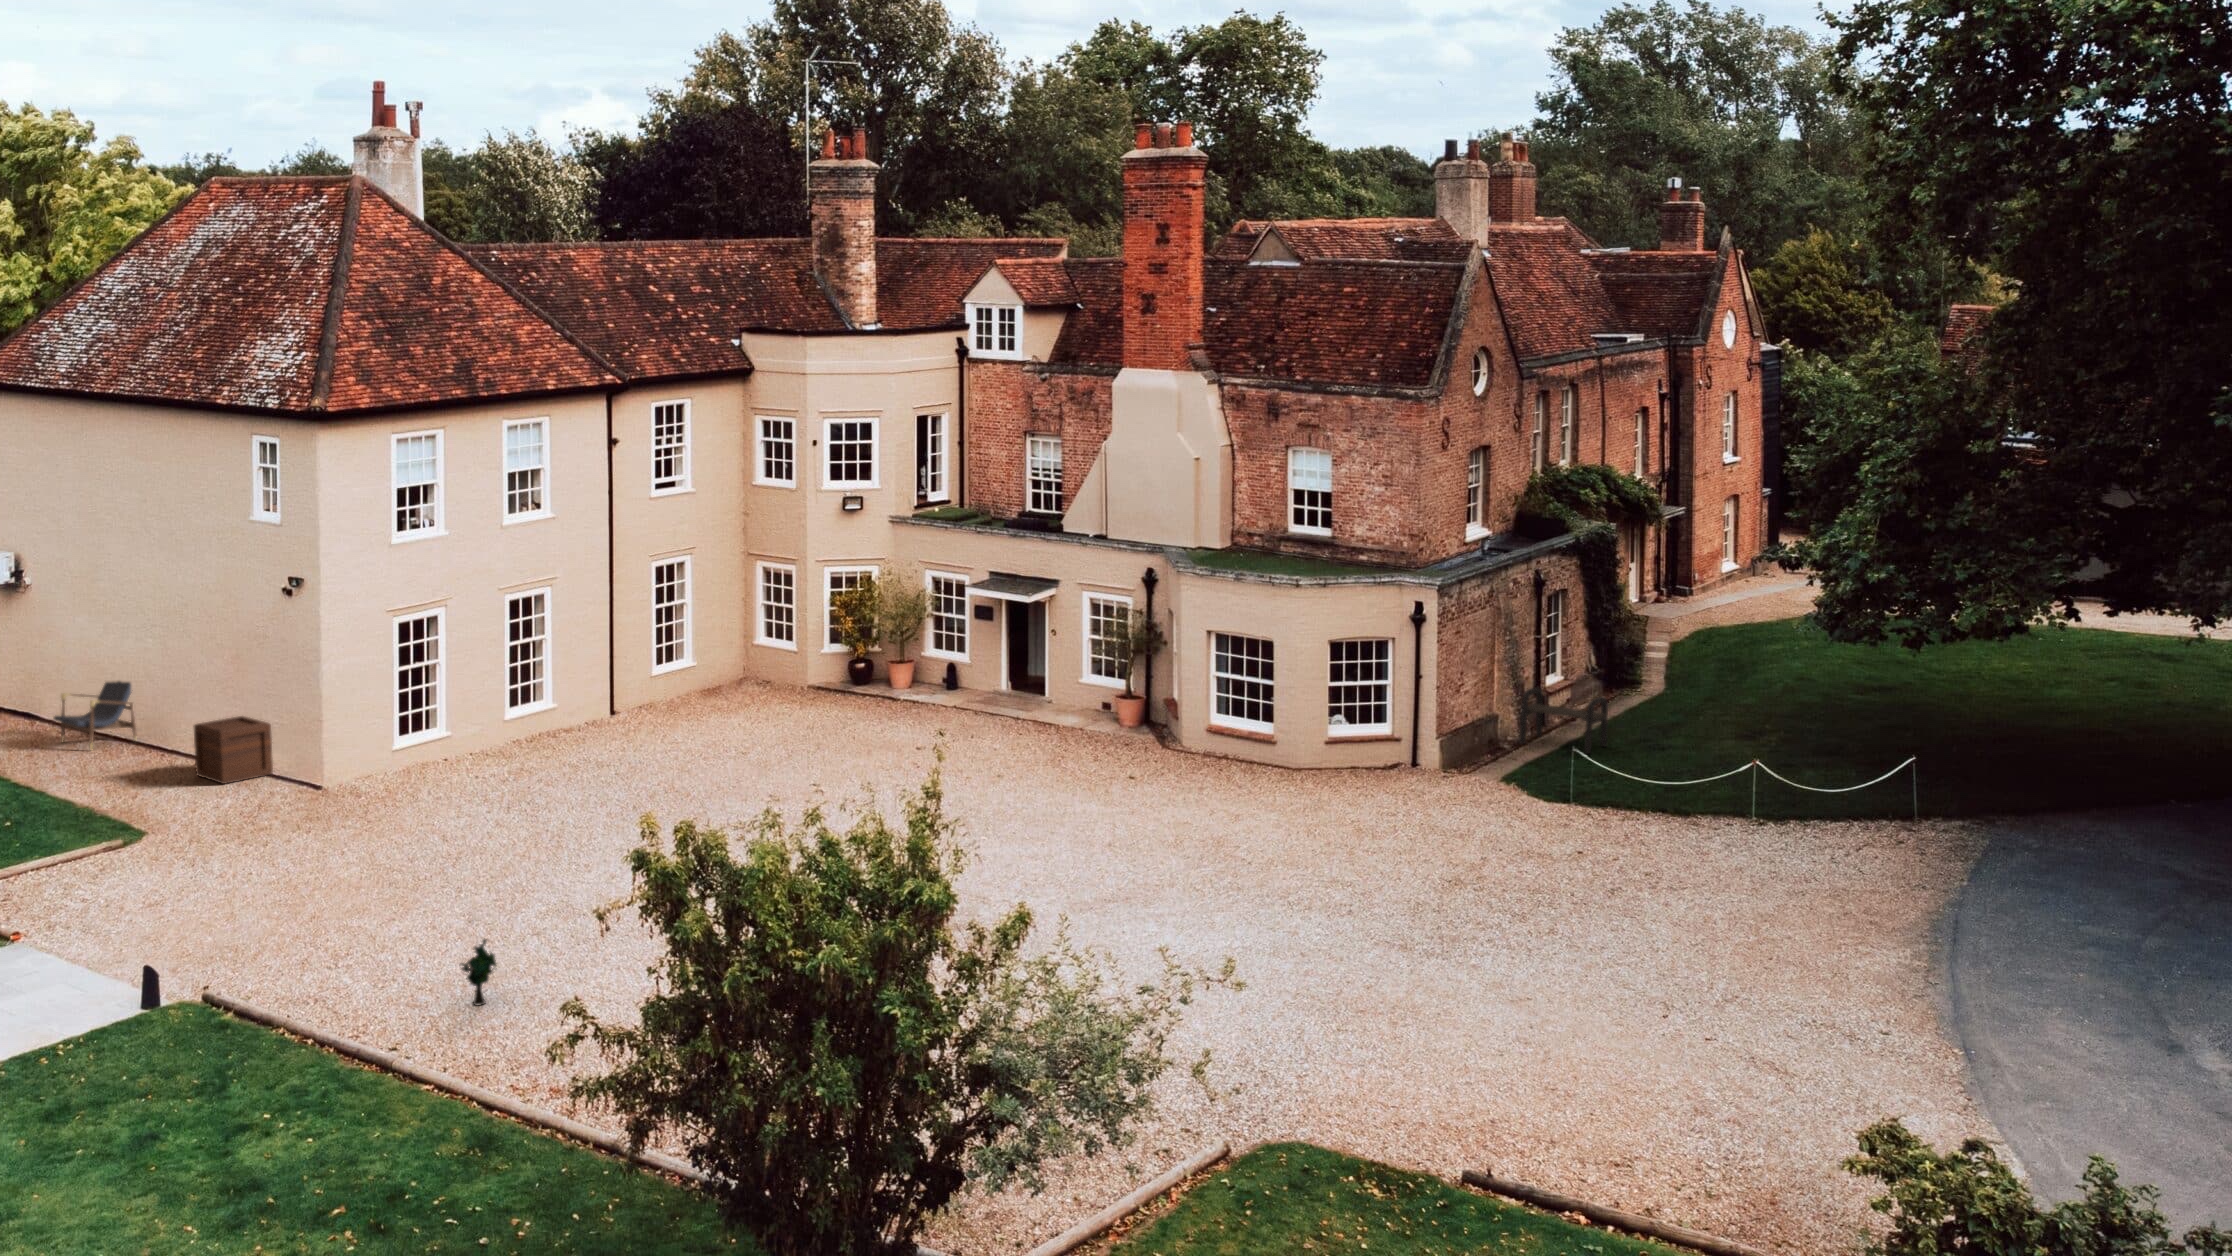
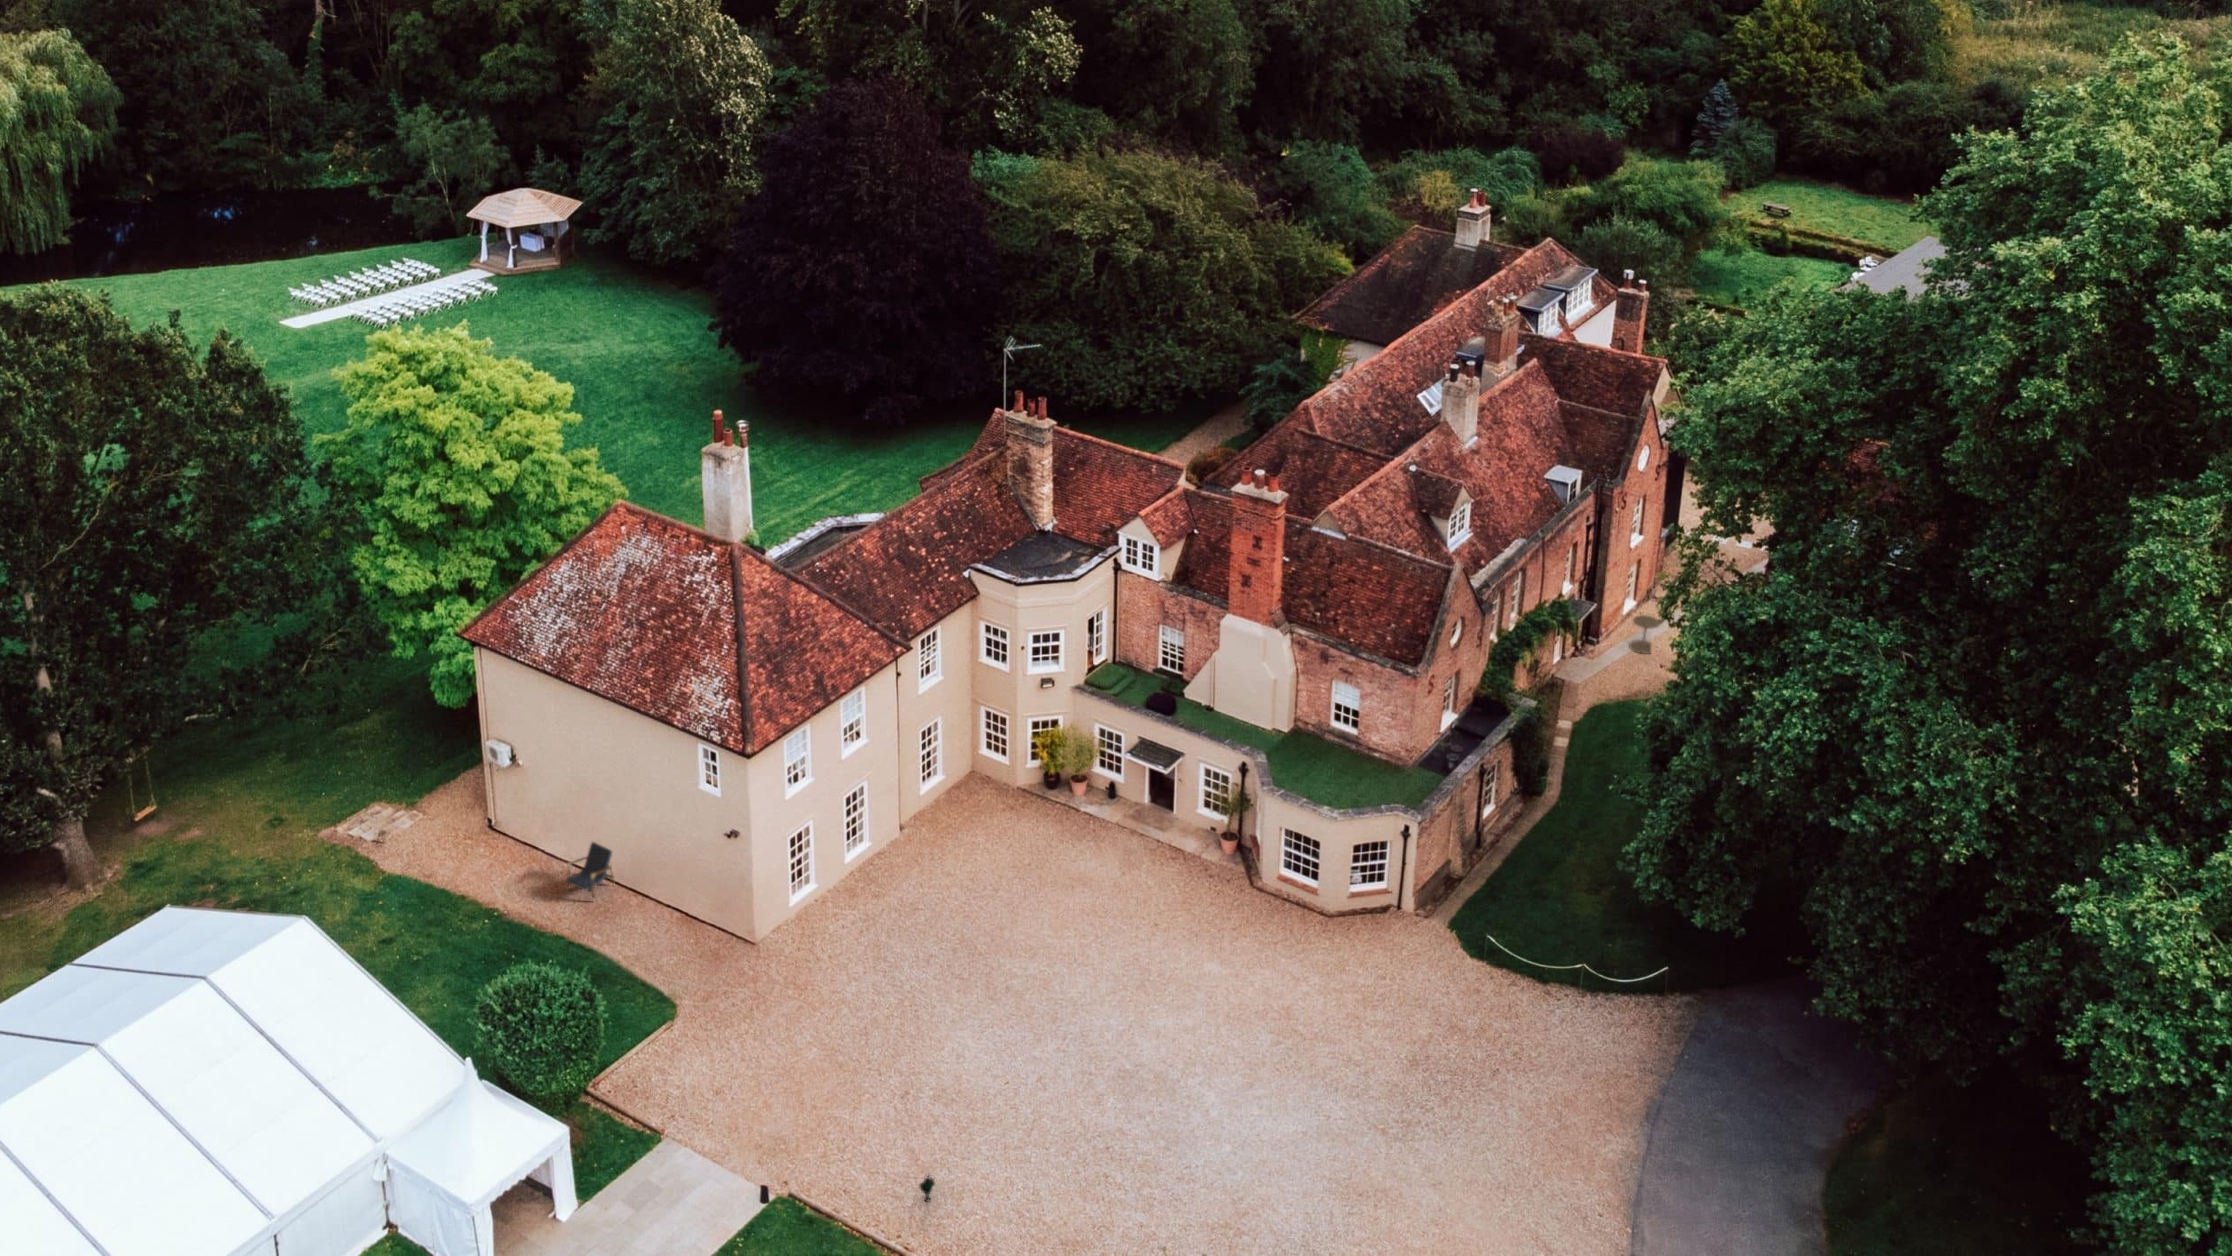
pedestal table: none [1715,584,1759,631] -> present [1629,615,1660,654]
bench: present [1519,687,1608,754] -> none [1467,823,1521,875]
wooden crate: present [194,716,273,784] -> none [672,897,720,949]

